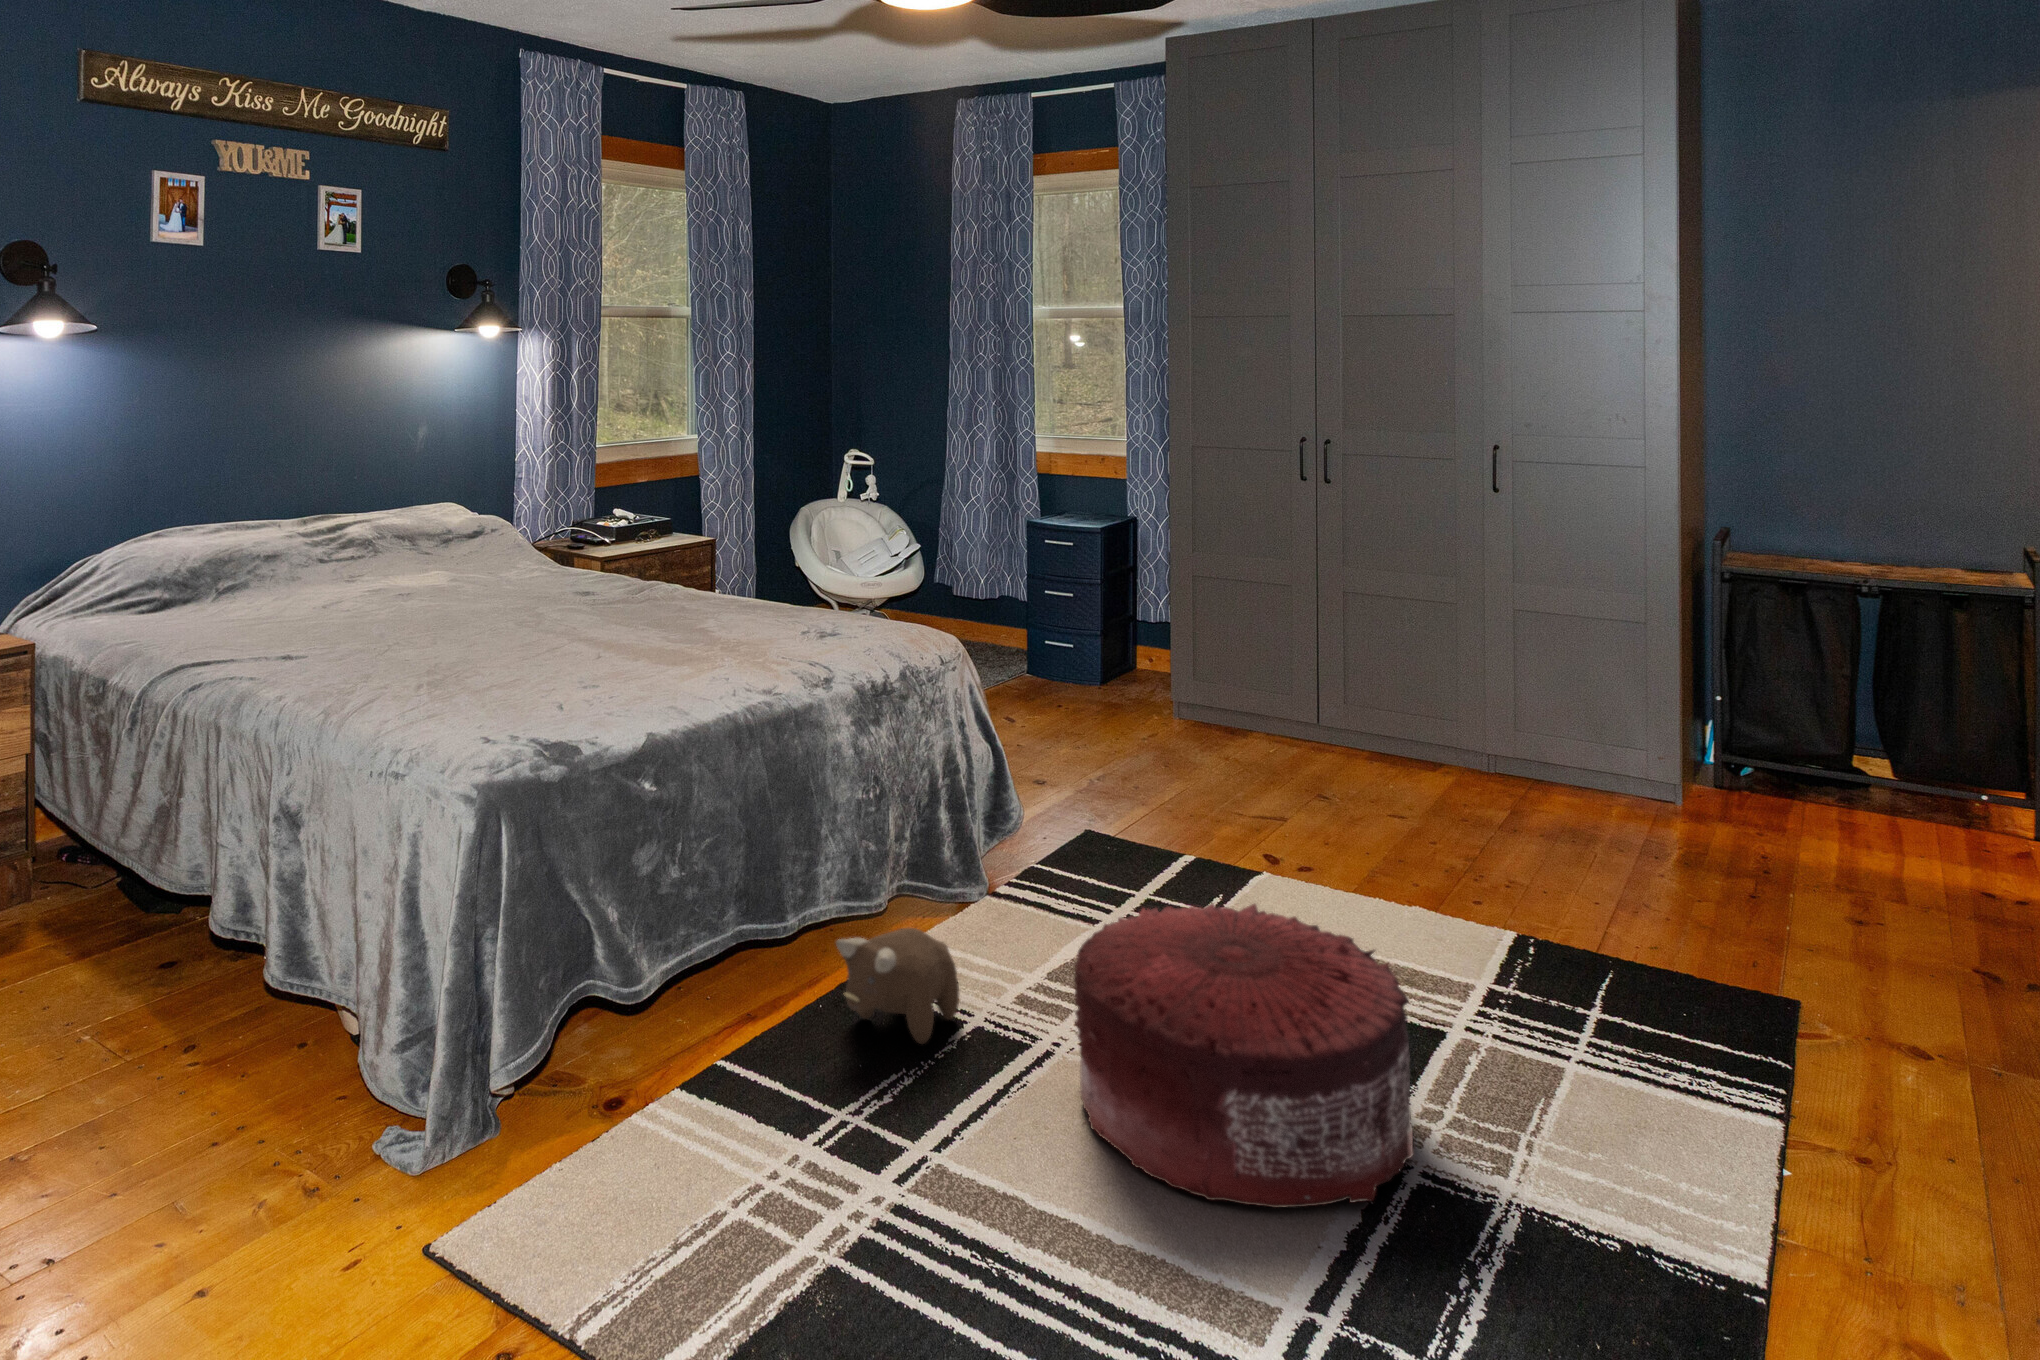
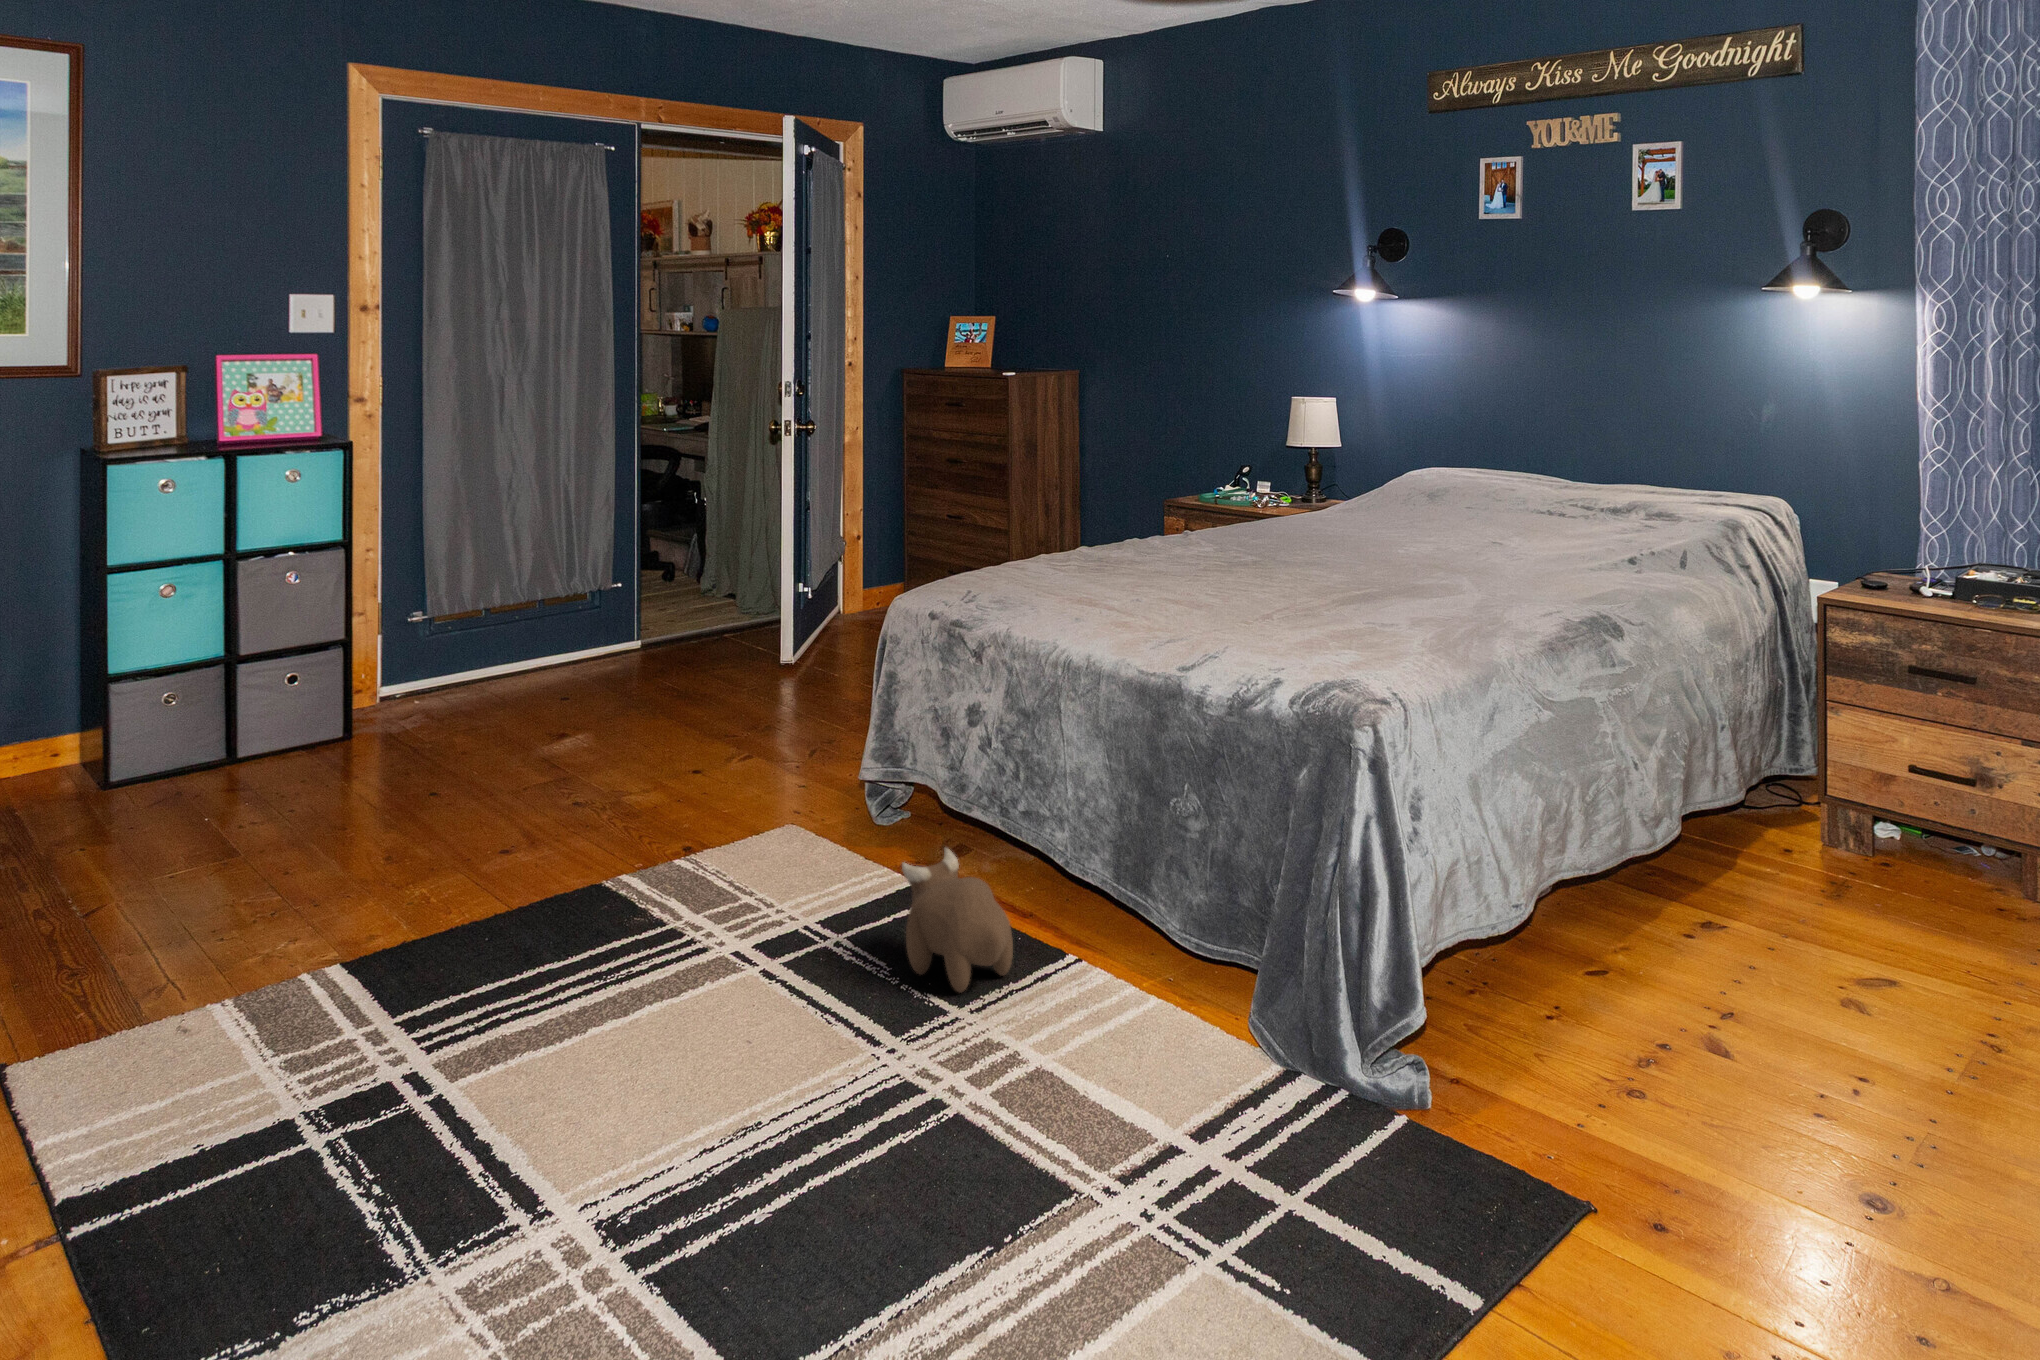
pouf: present [1074,904,1413,1208] -> none [495,897,860,1235]

